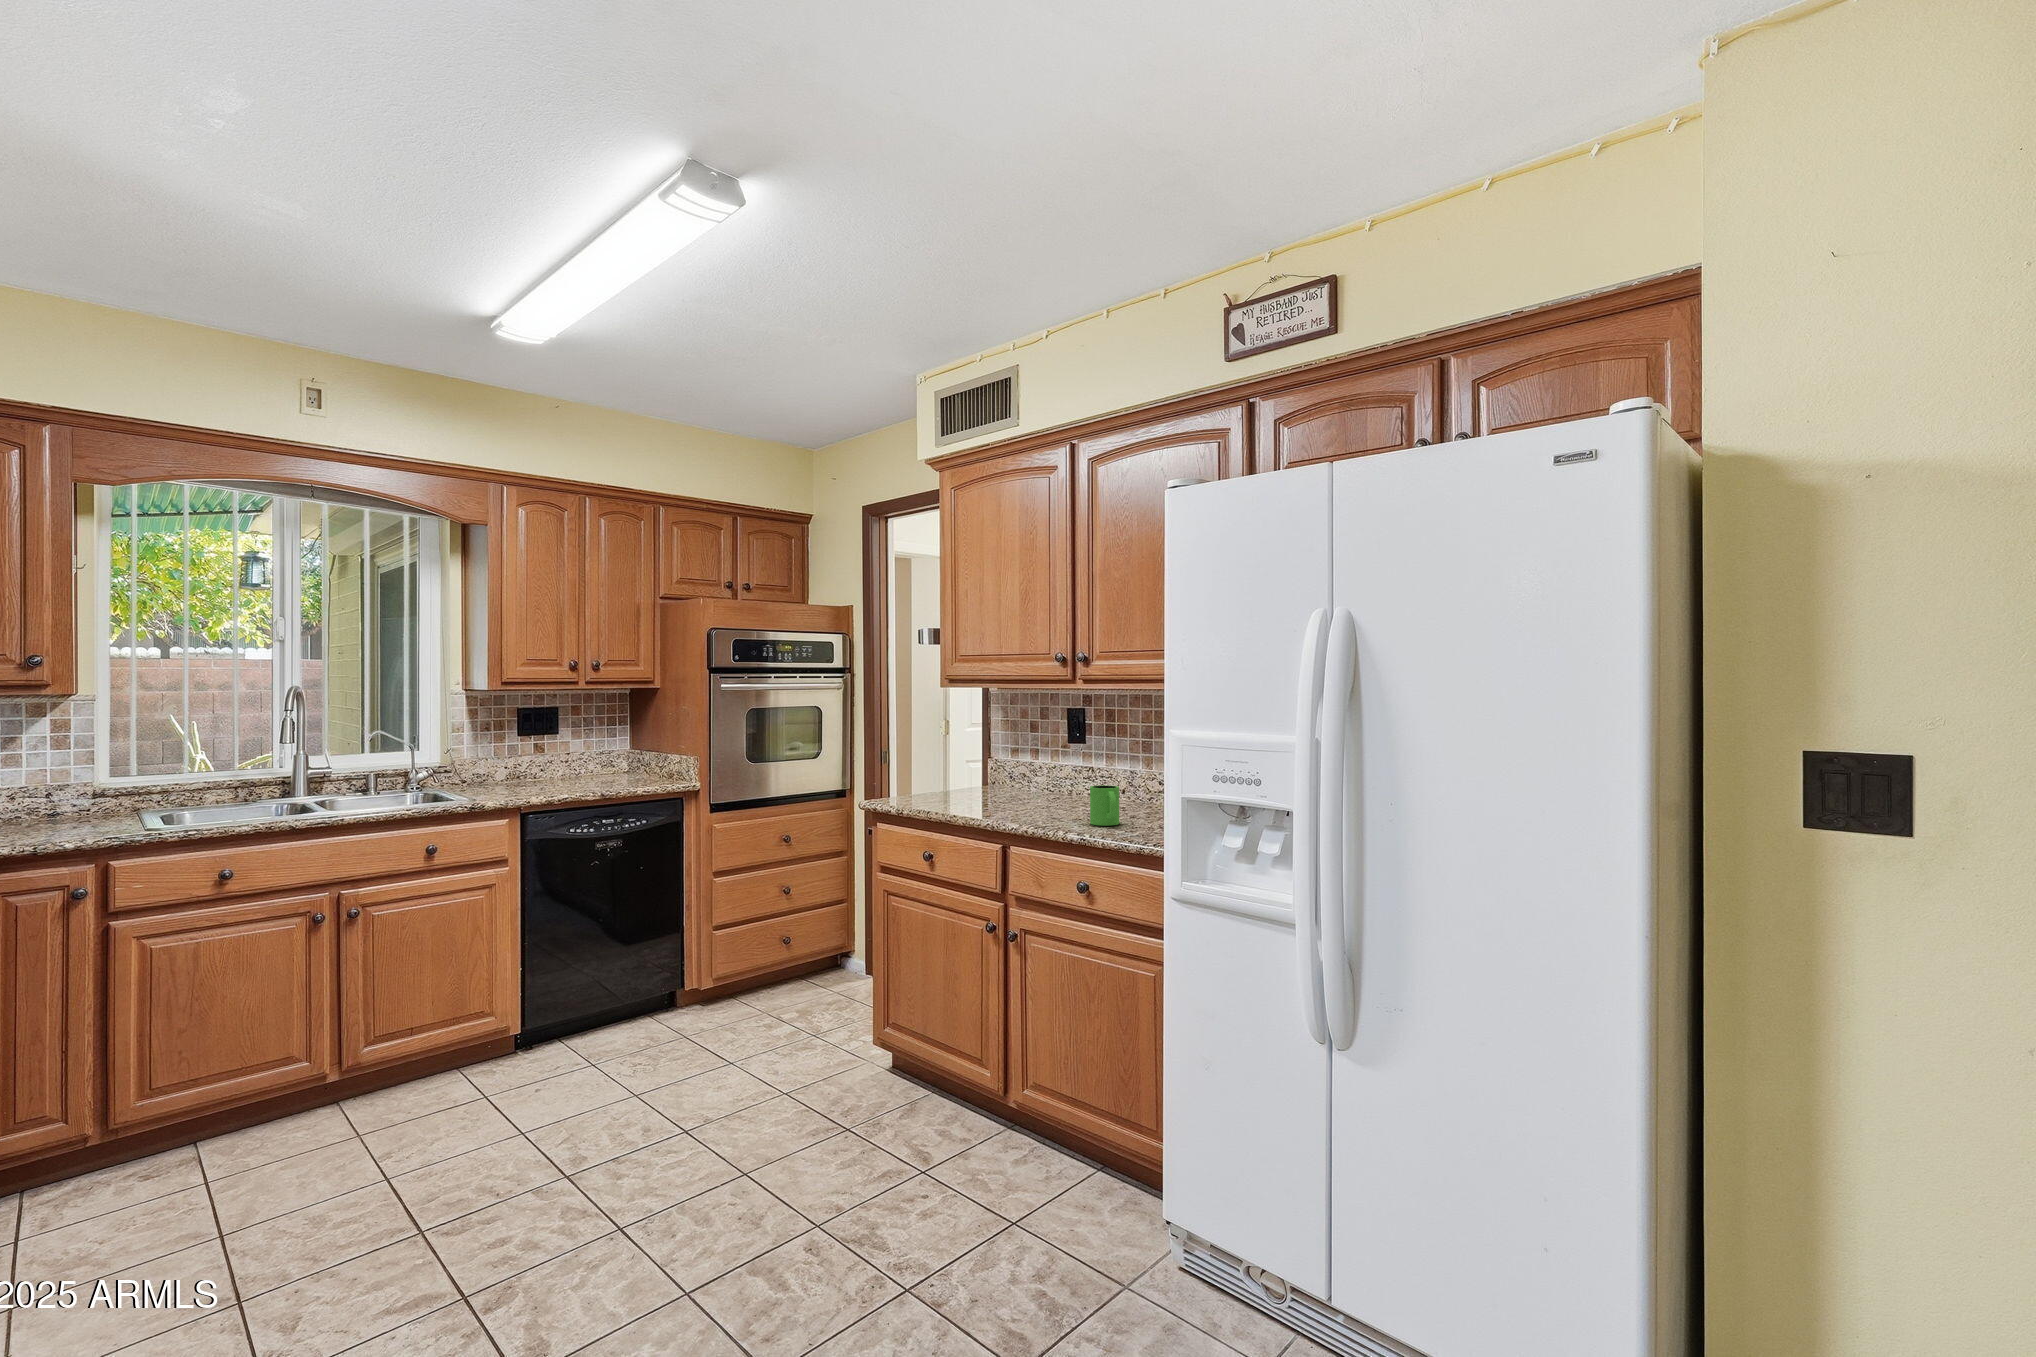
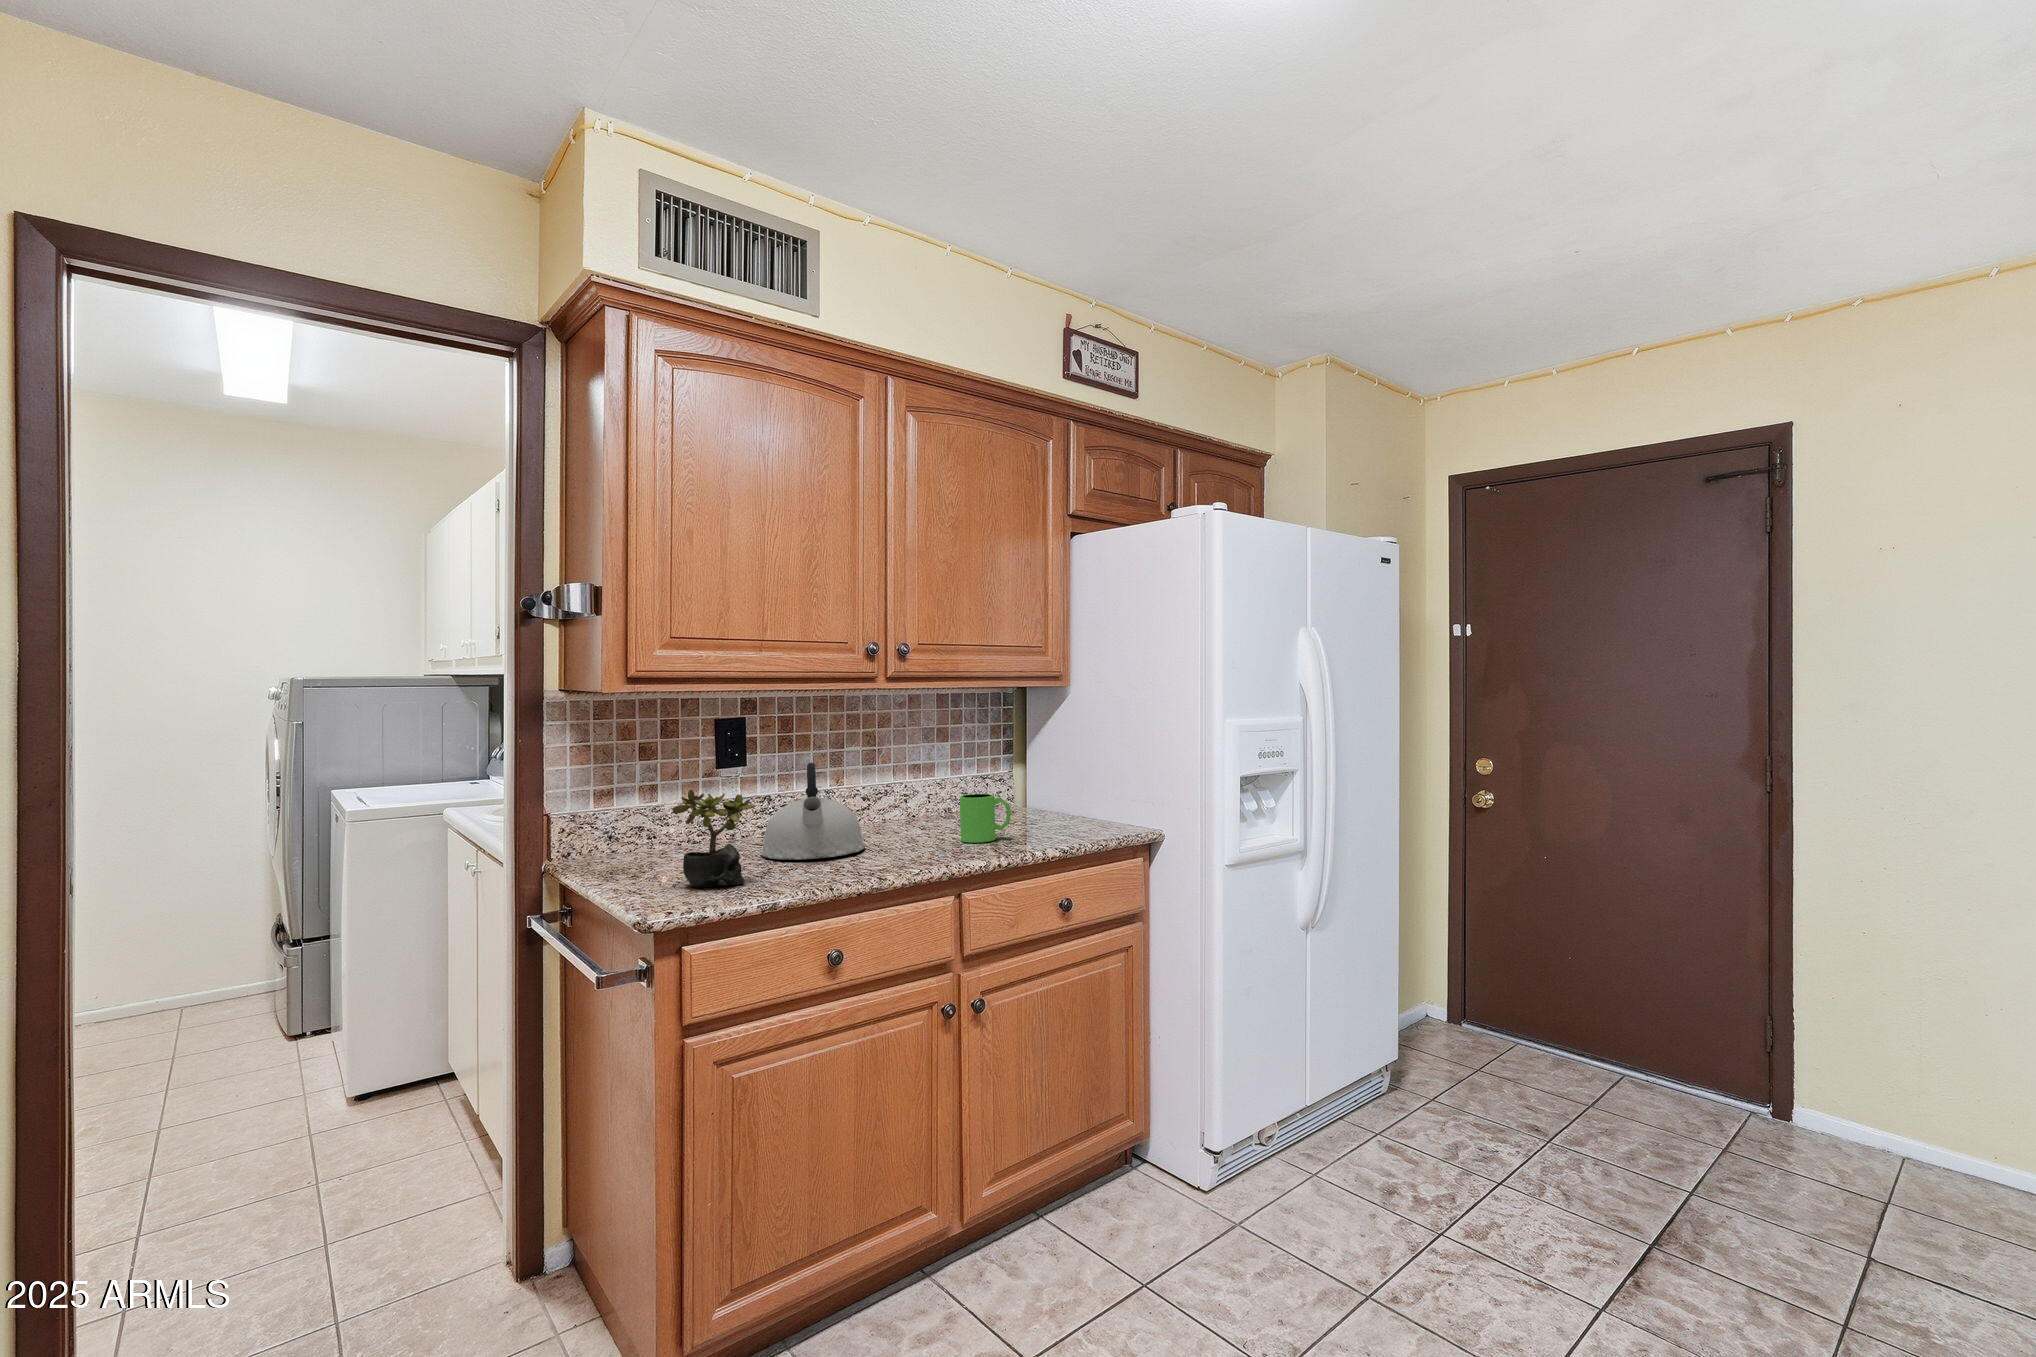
kettle: none [1007,744,1084,810] -> present [761,763,865,860]
succulent plant: none [931,749,970,806] -> present [672,790,756,887]

